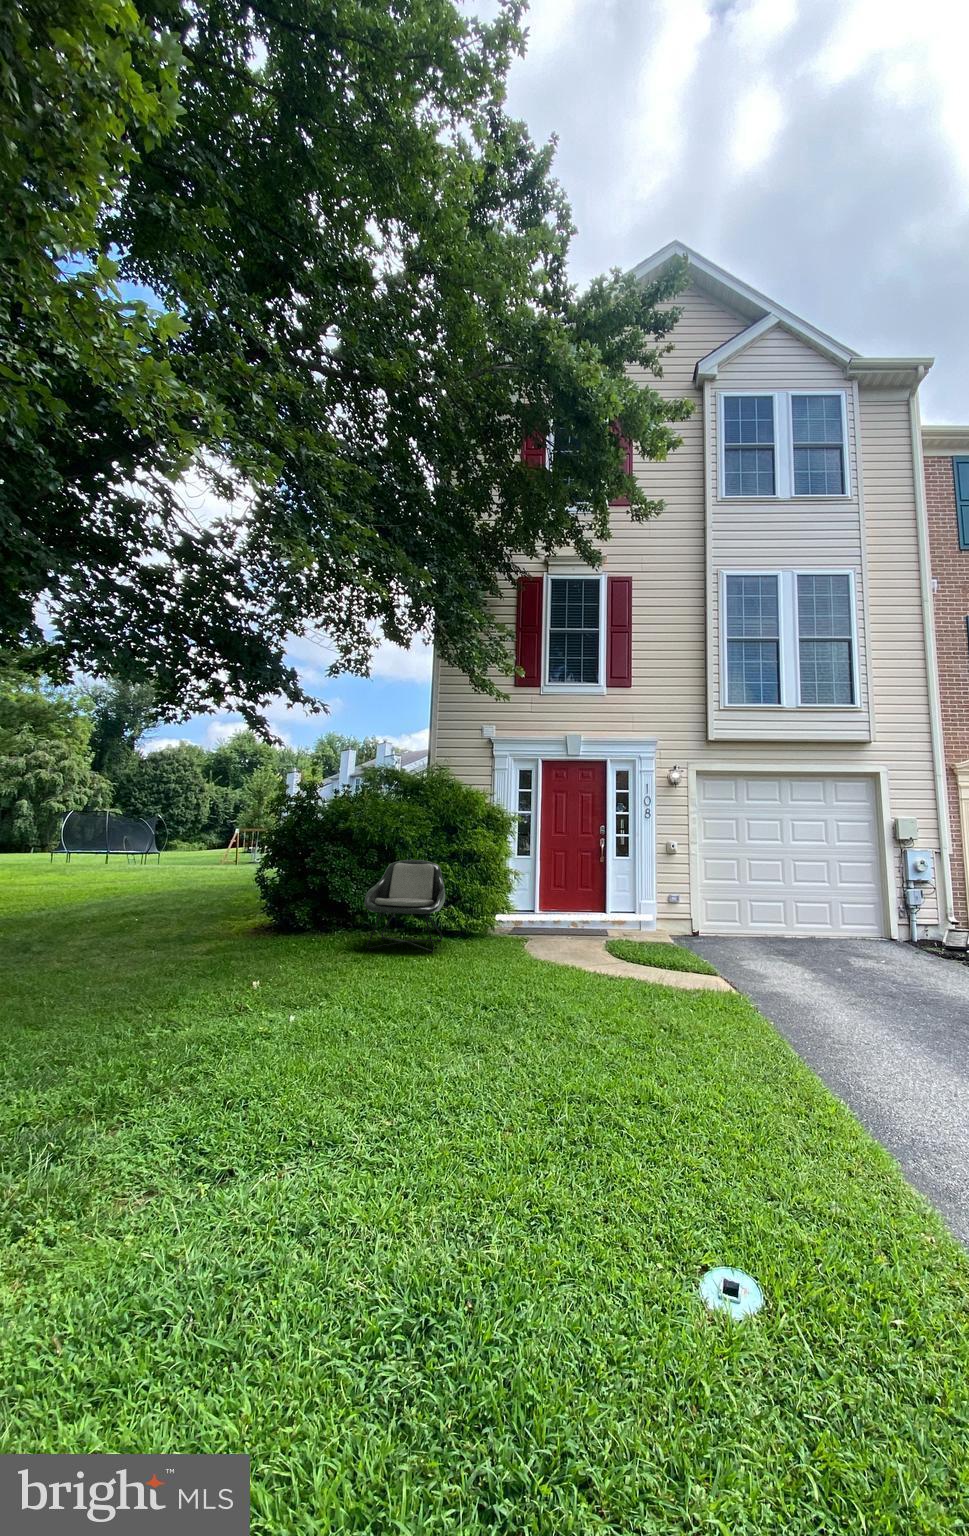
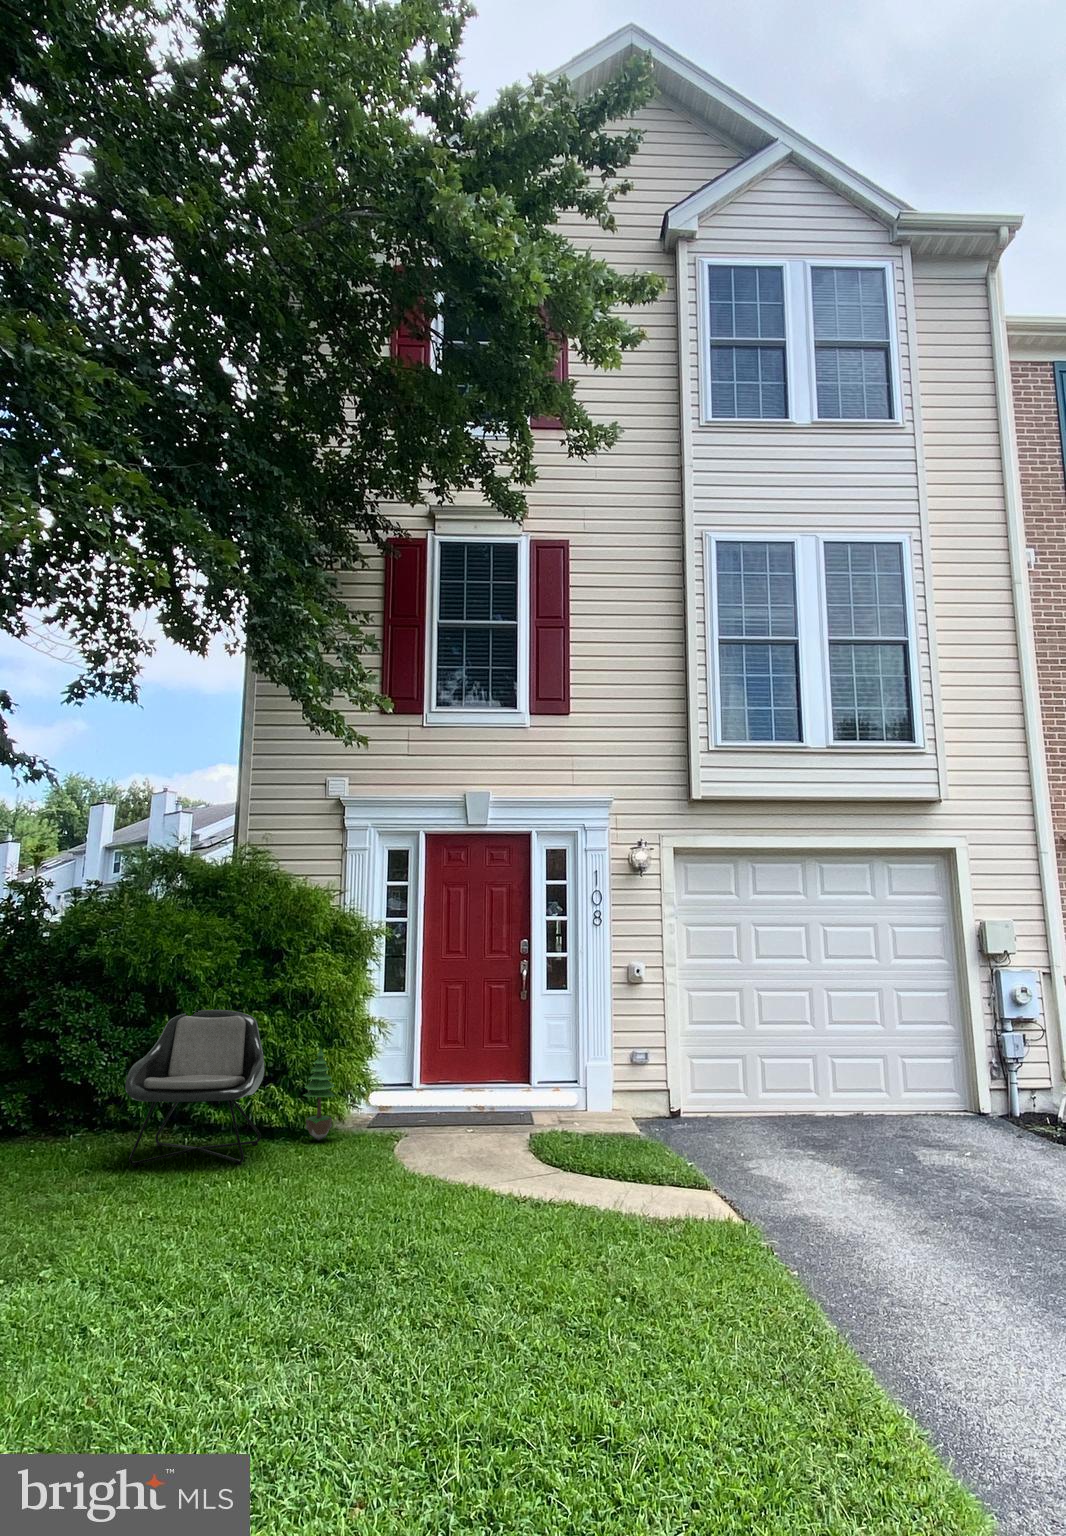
potted tree: none [467,885,487,941] -> present [303,1049,335,1141]

